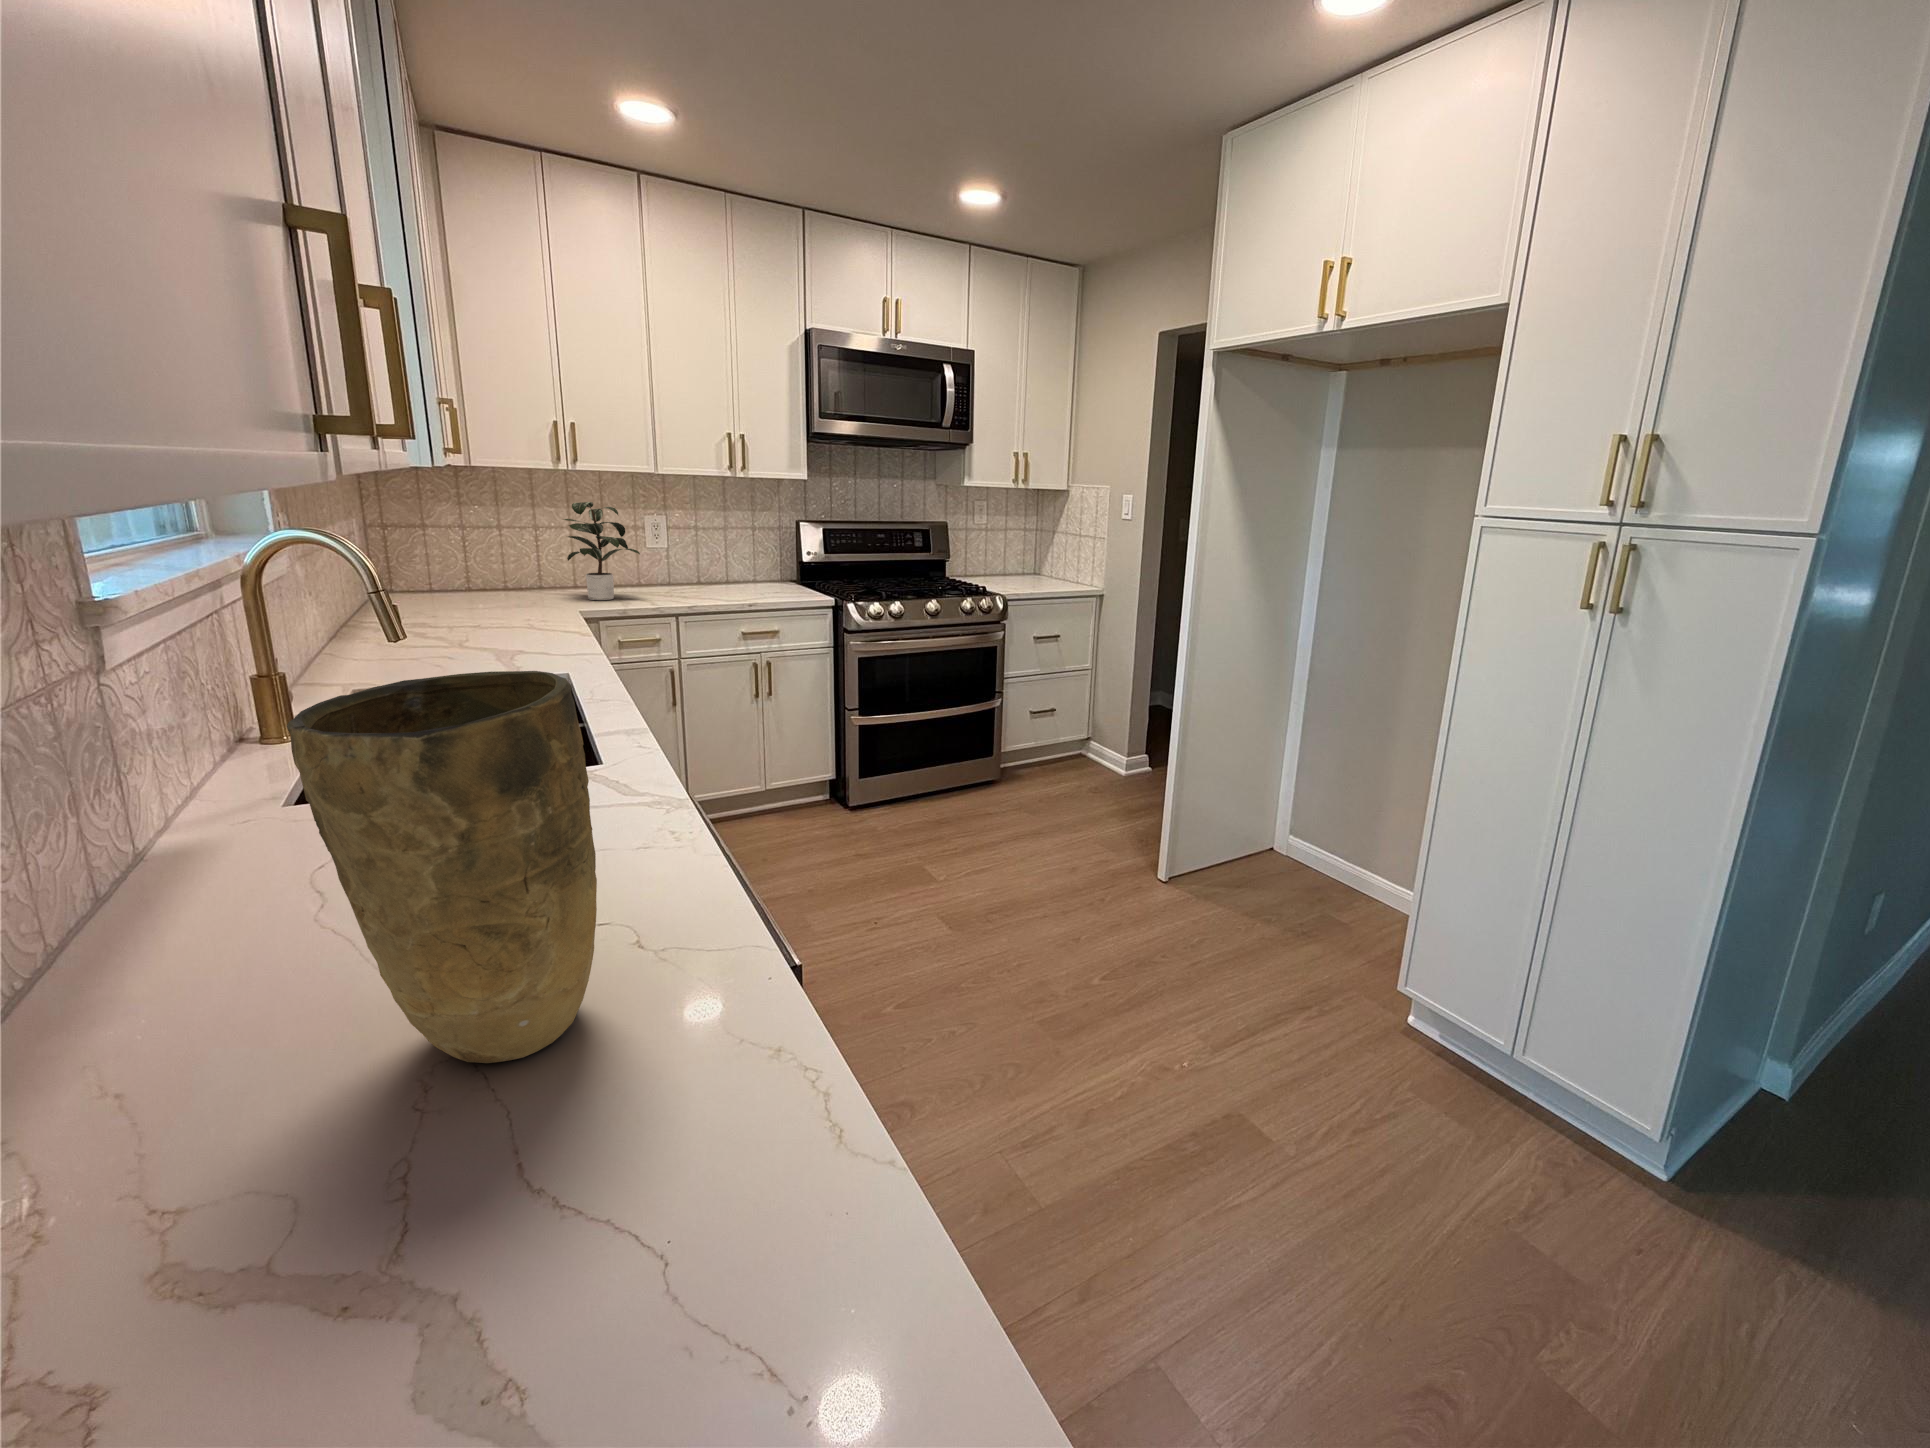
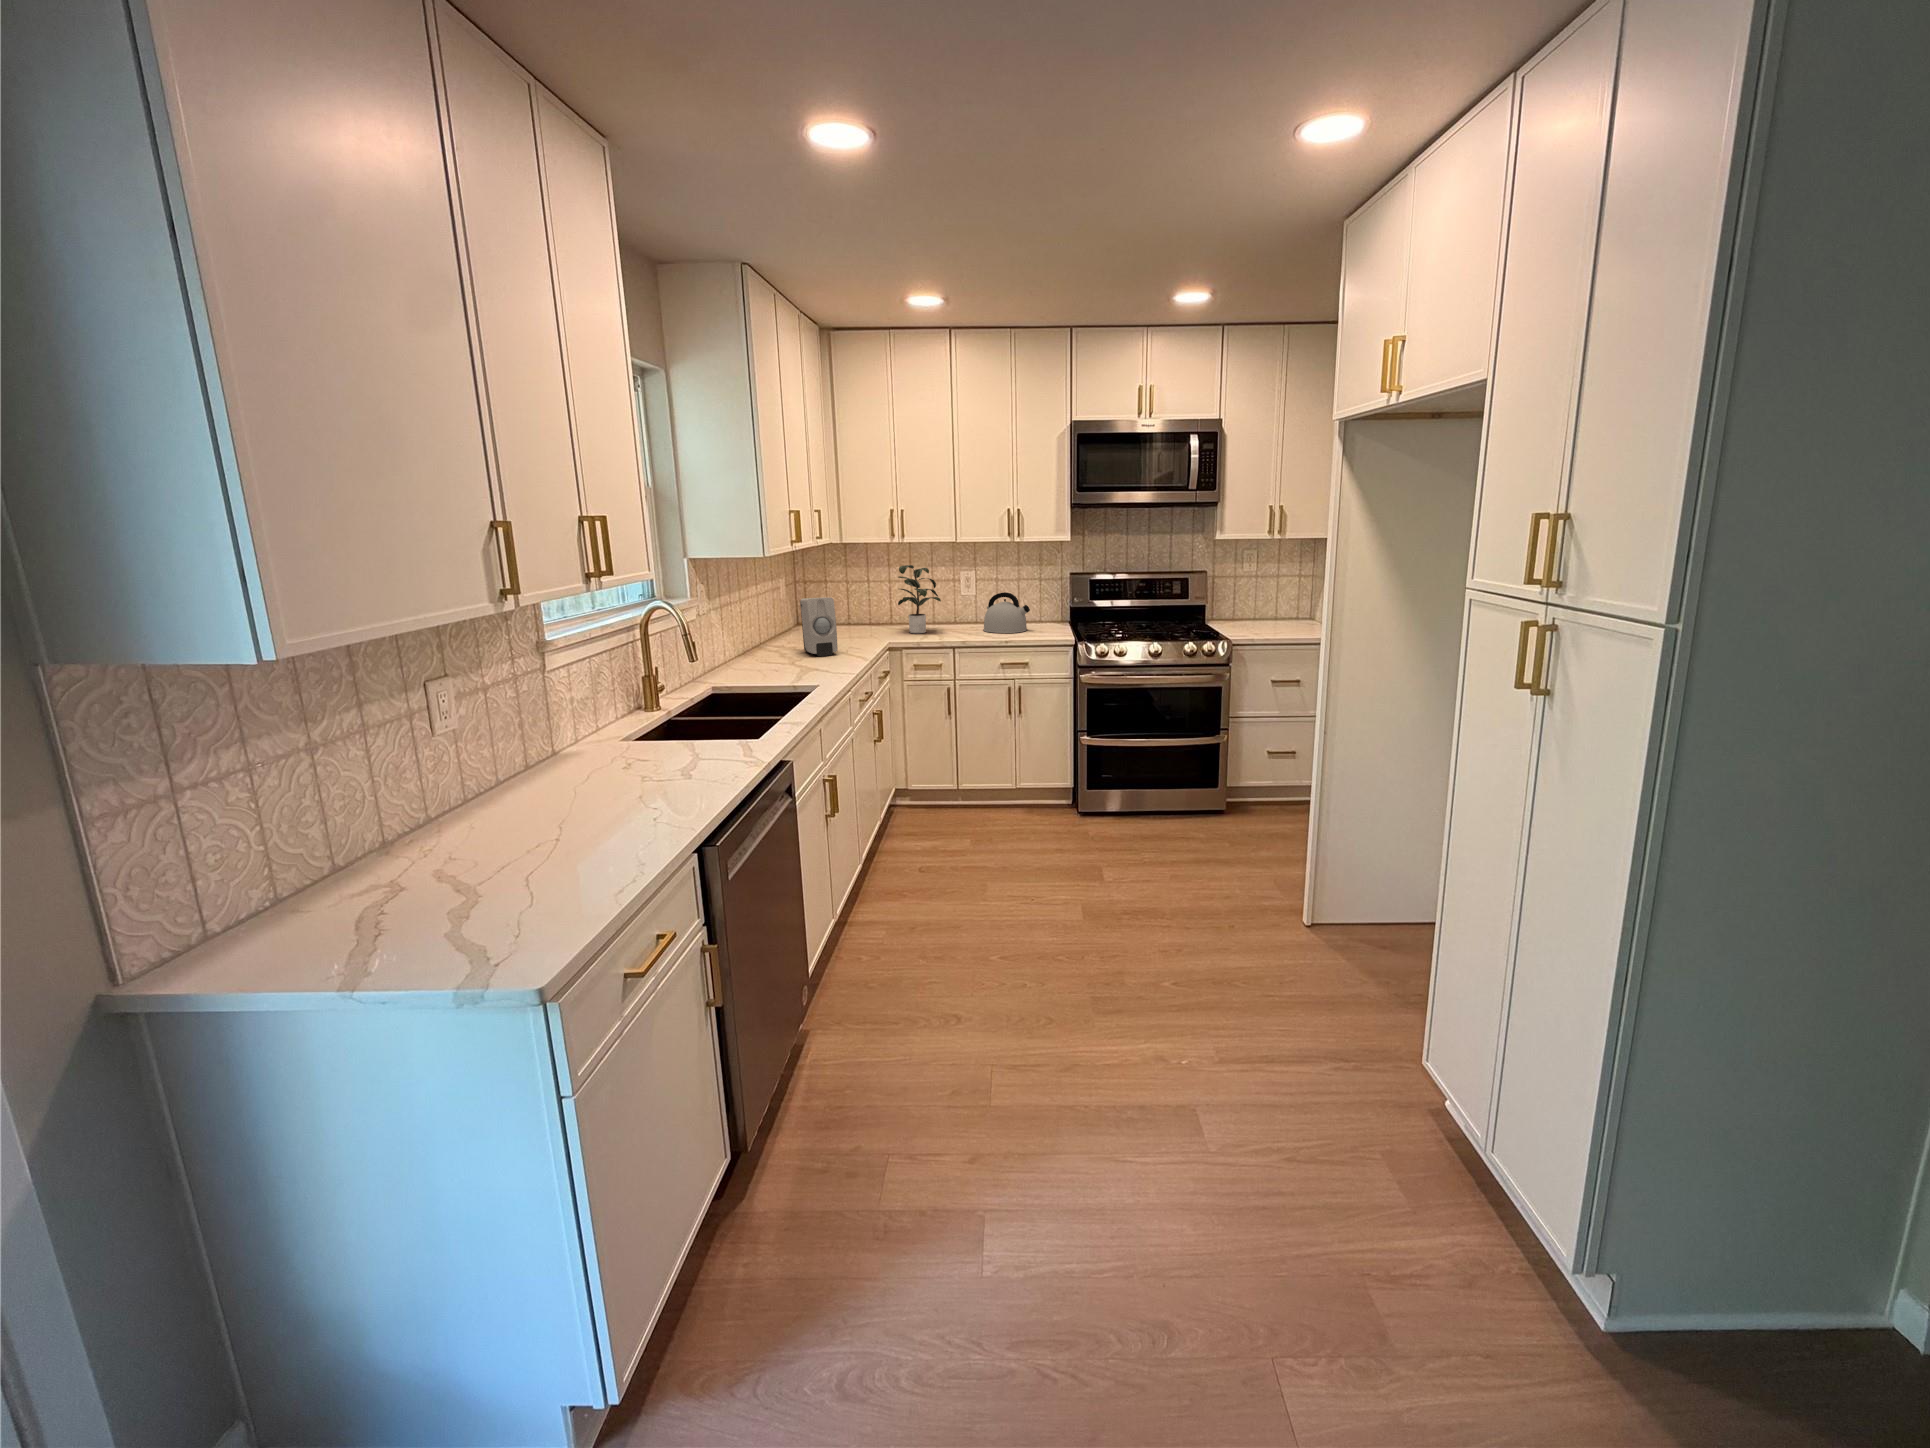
soap dispenser: none [437,543,521,635] -> present [800,597,838,656]
kettle: none [693,544,759,596] -> present [983,592,1030,633]
vase: present [287,671,597,1063] -> none [494,685,606,844]

